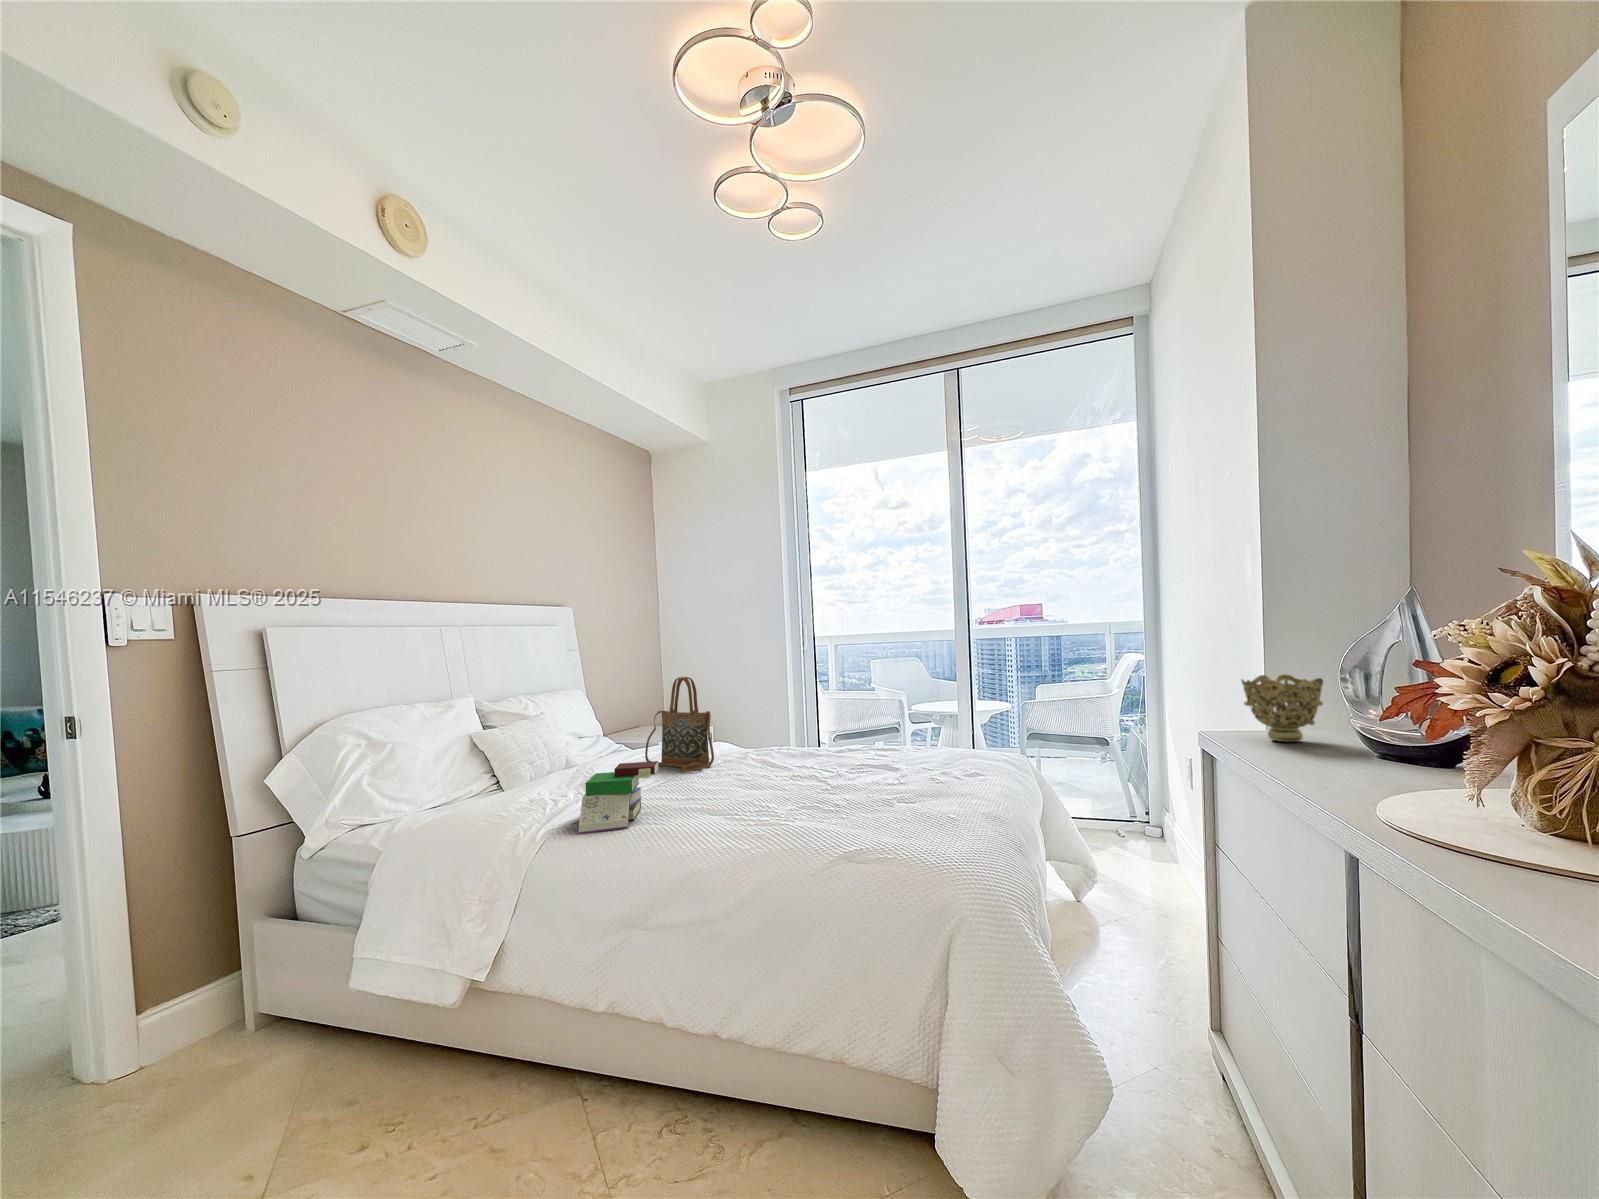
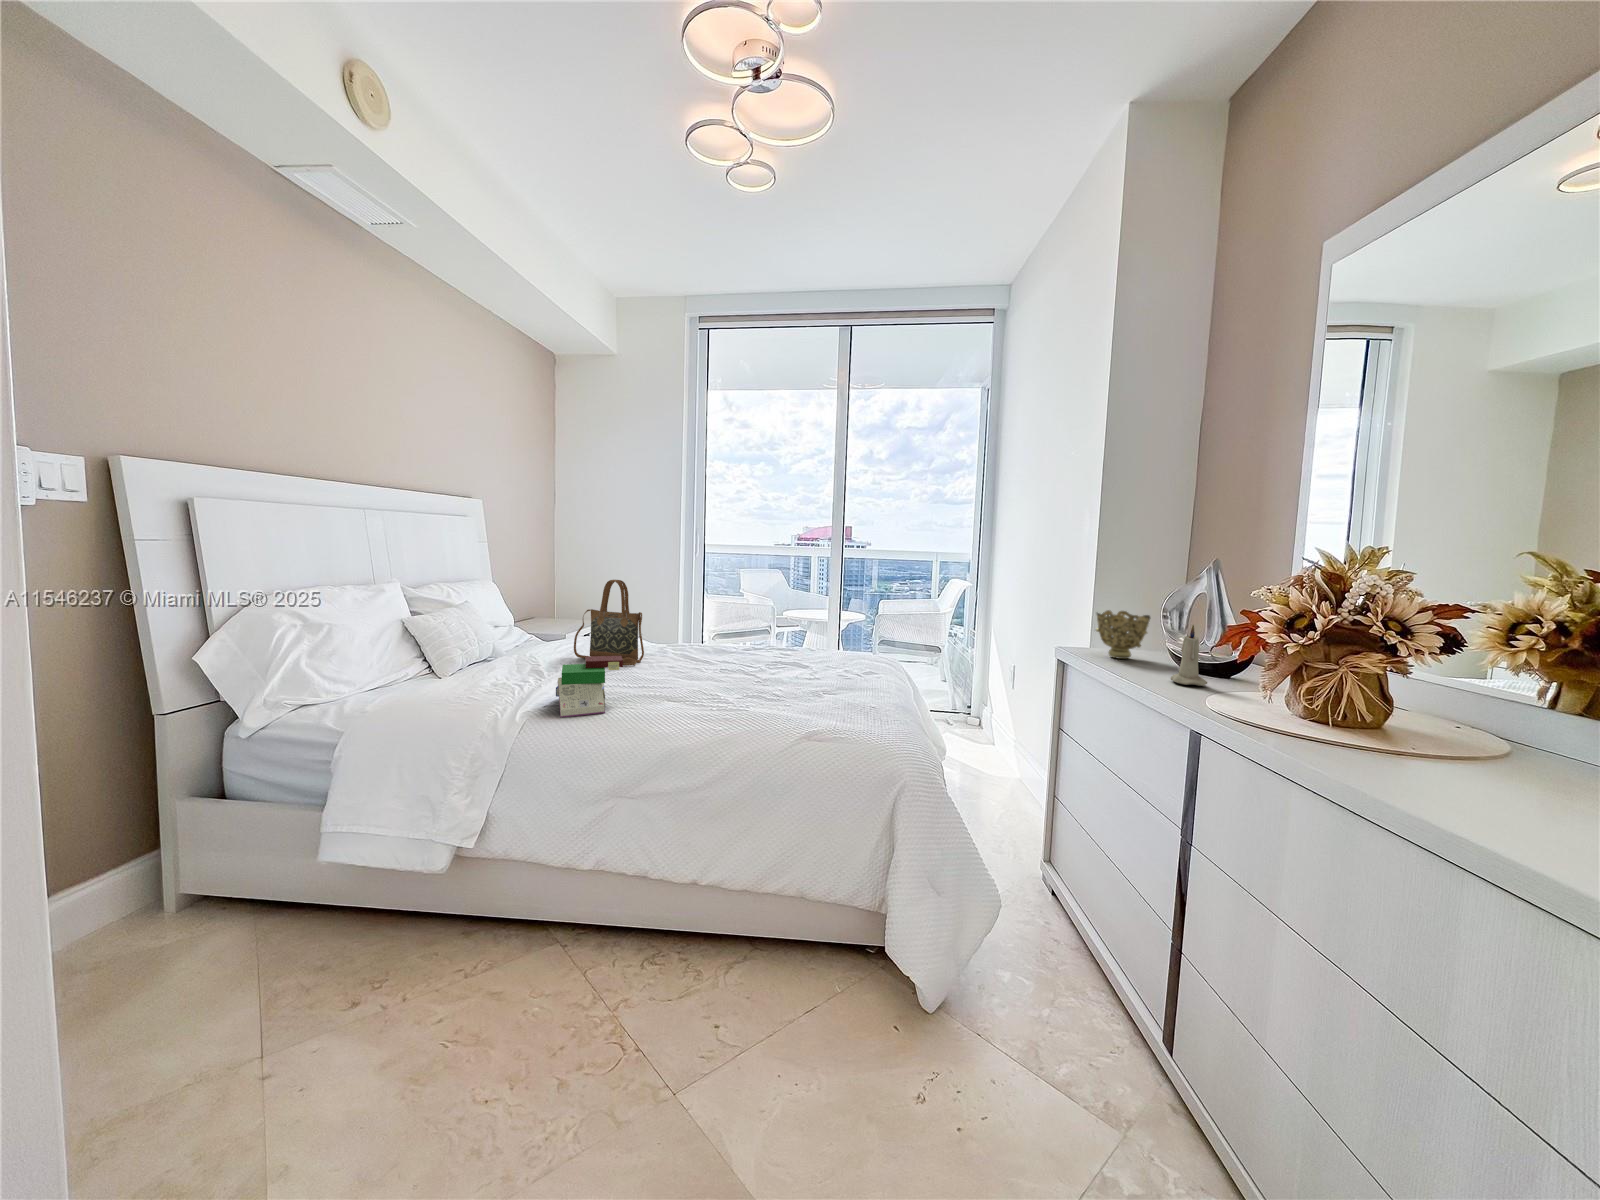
candle: none [1343,687,1403,779] -> present [1171,625,1207,686]

